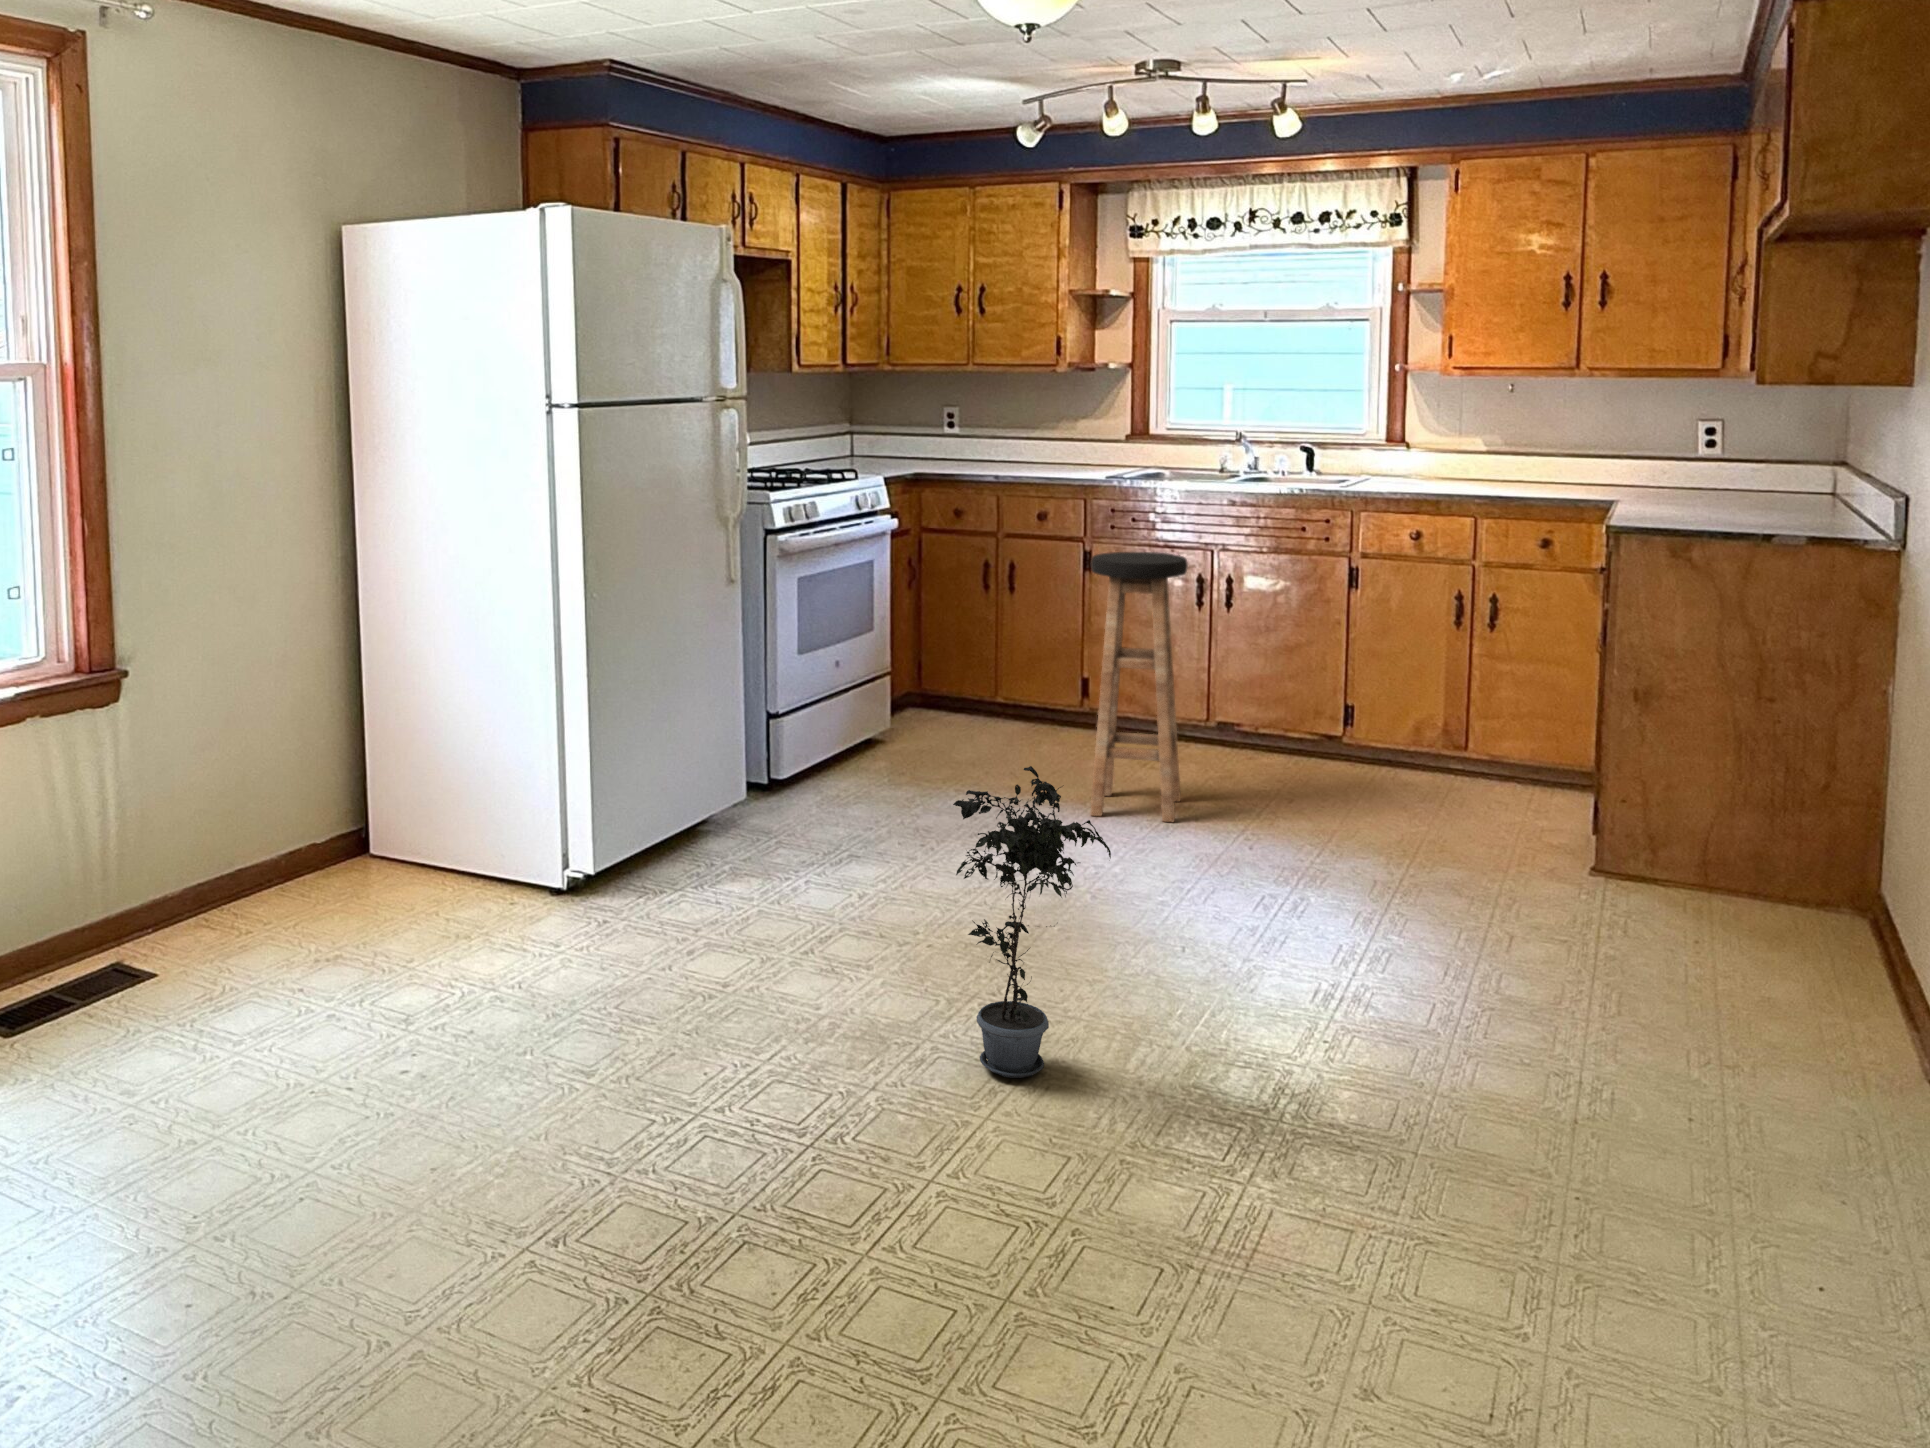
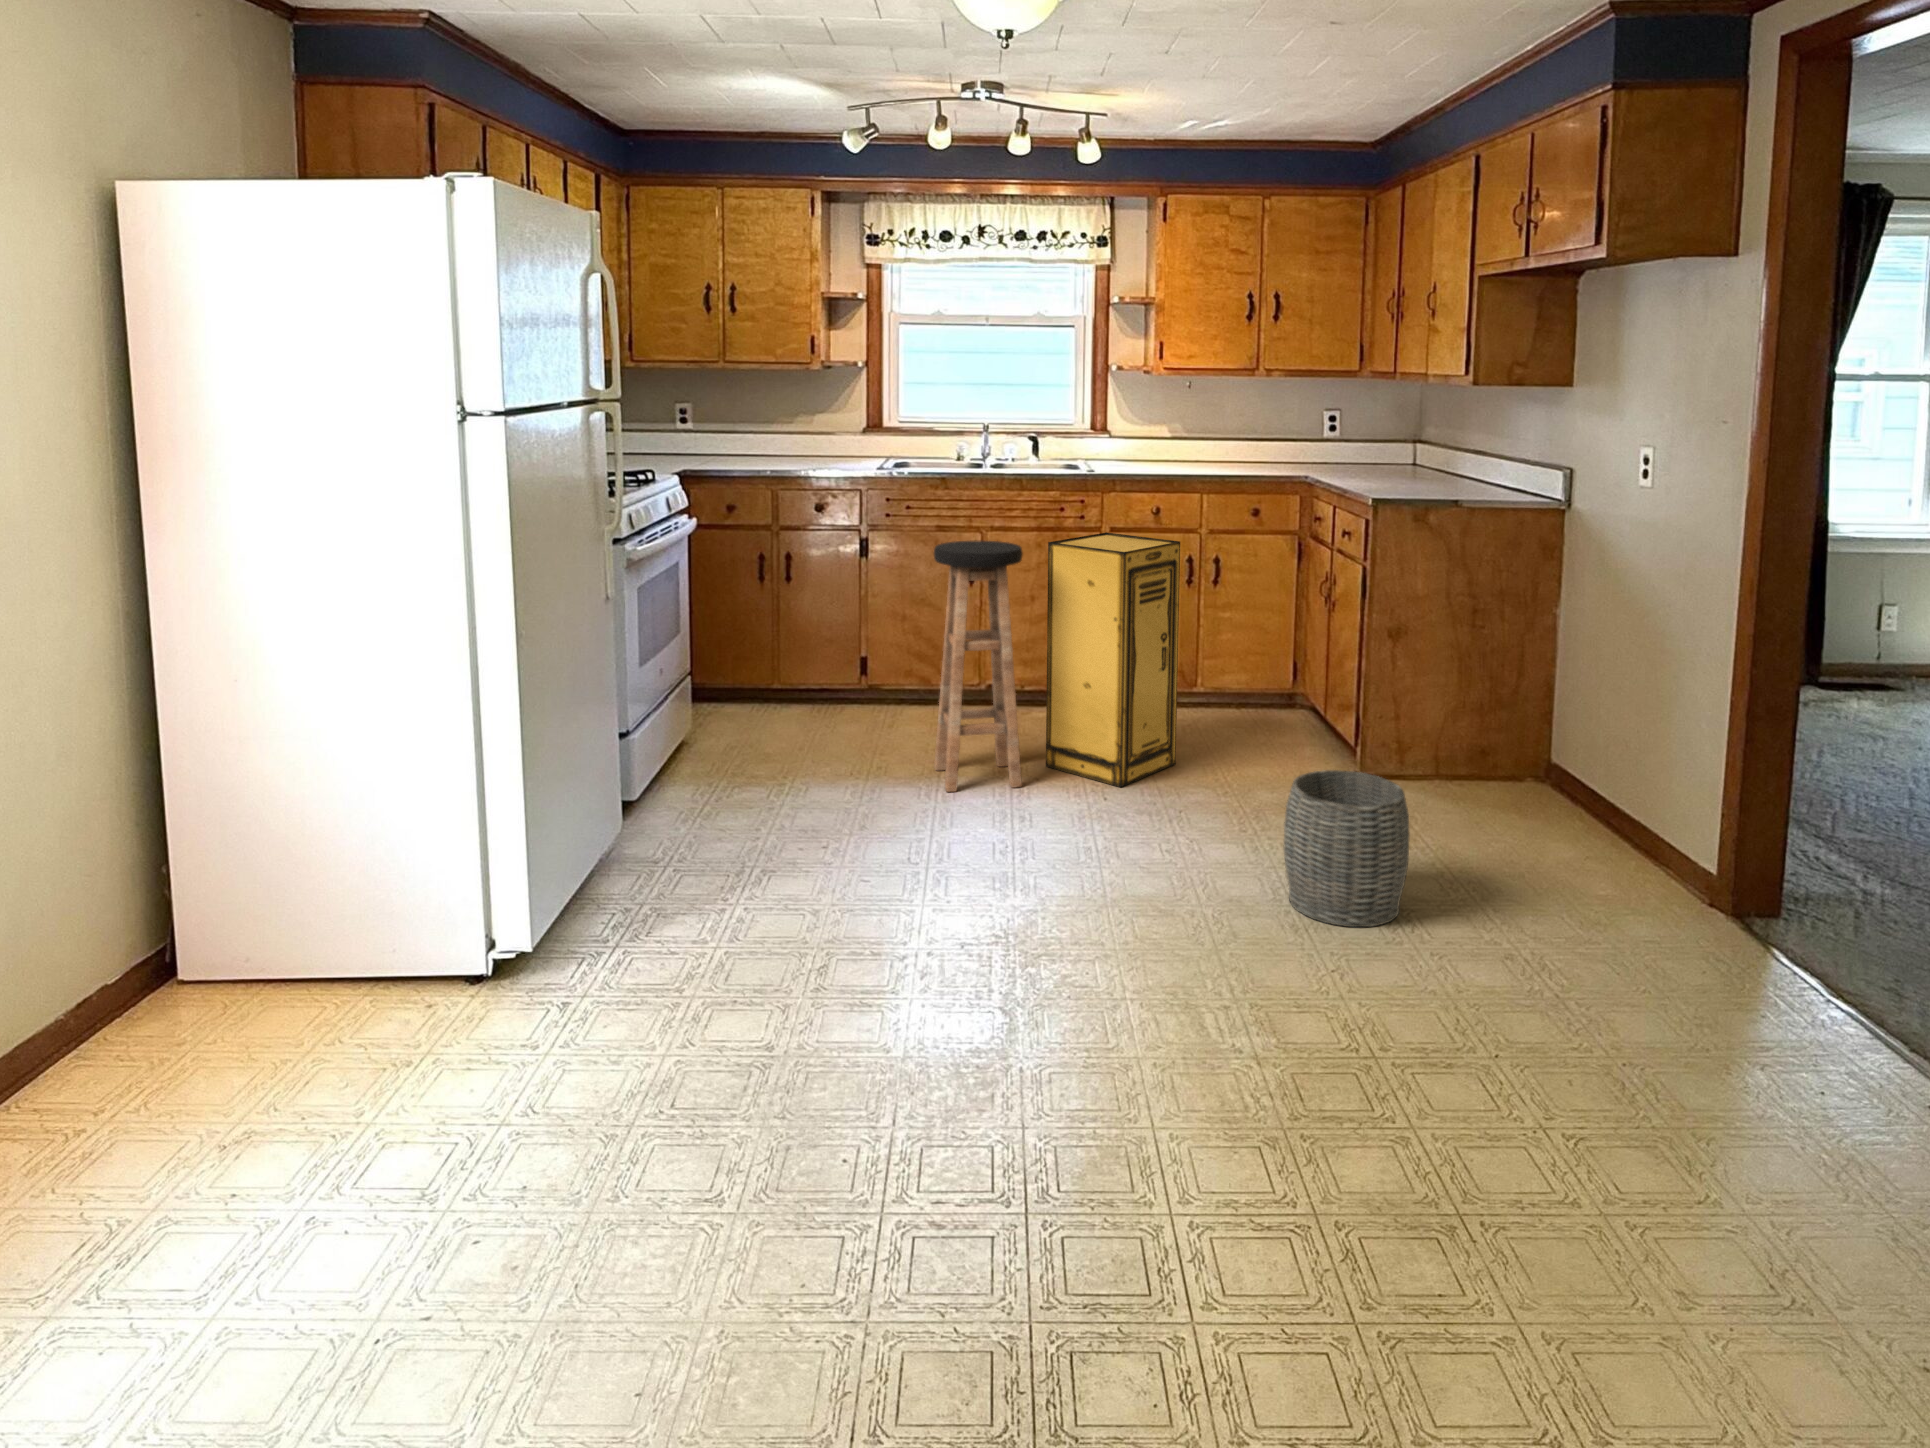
storage cabinet: none [1221,552,1381,839] -> present [1046,532,1180,787]
potted plant: present [953,766,1111,1078] -> none [1045,770,1240,1079]
woven basket: none [1346,829,1498,1014] -> present [1284,770,1410,927]

